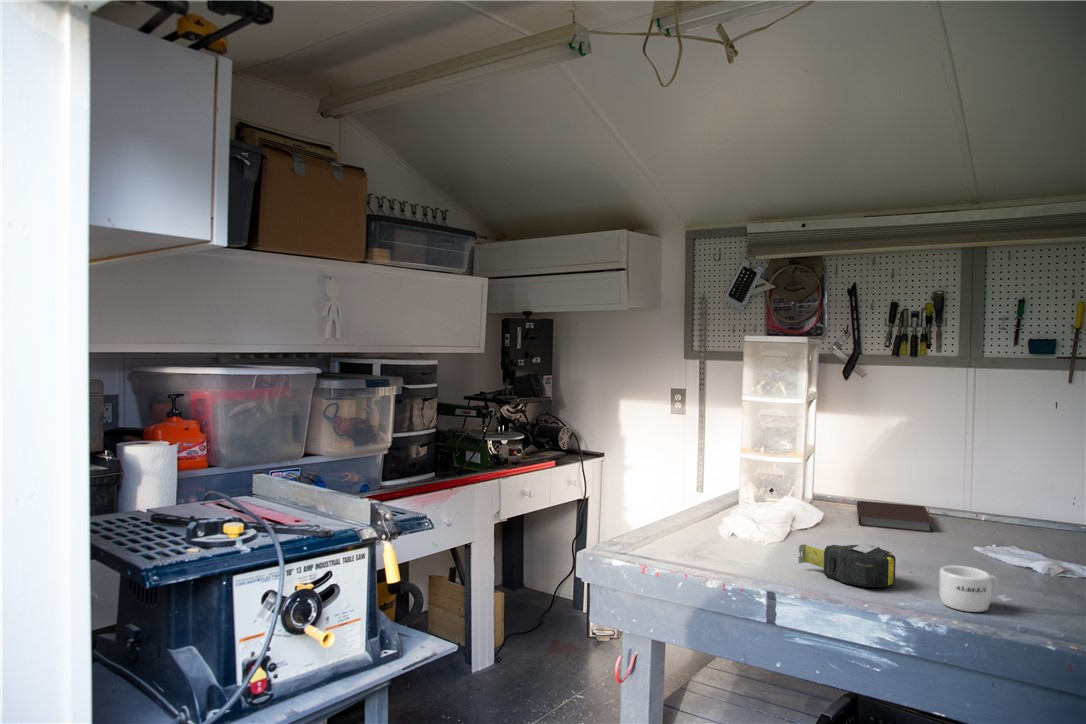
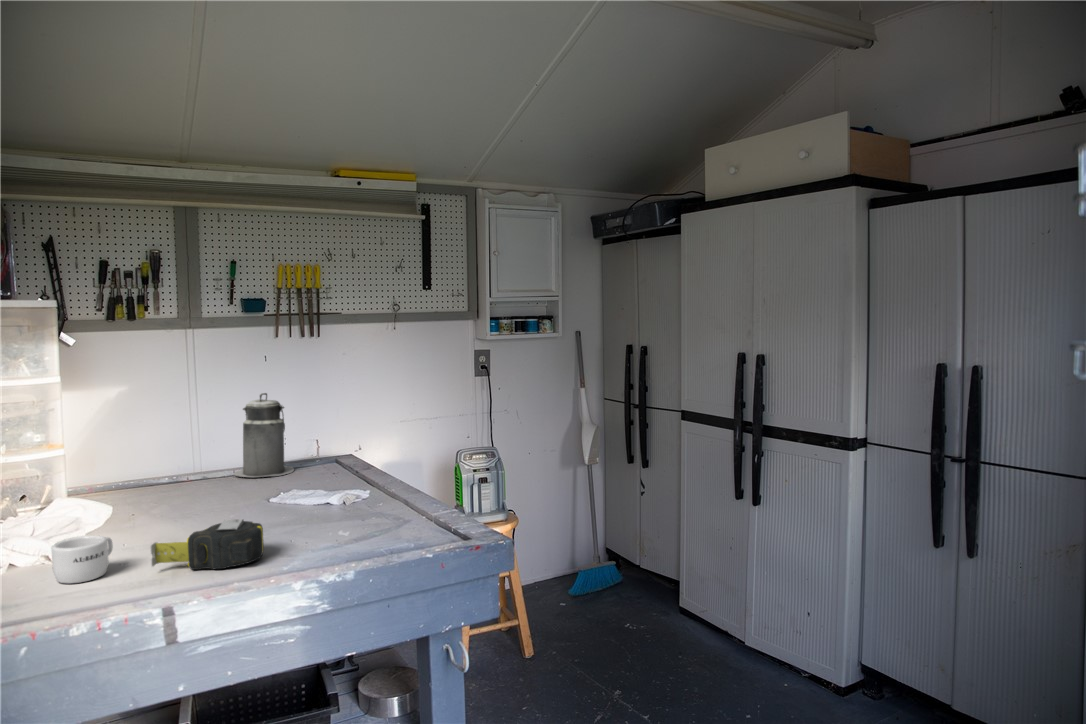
canister: none [980,440,1052,532] -> present [234,393,294,477]
notebook: present [857,501,933,533] -> none [110,475,214,511]
mug: present [939,565,998,612] -> present [51,535,113,584]

